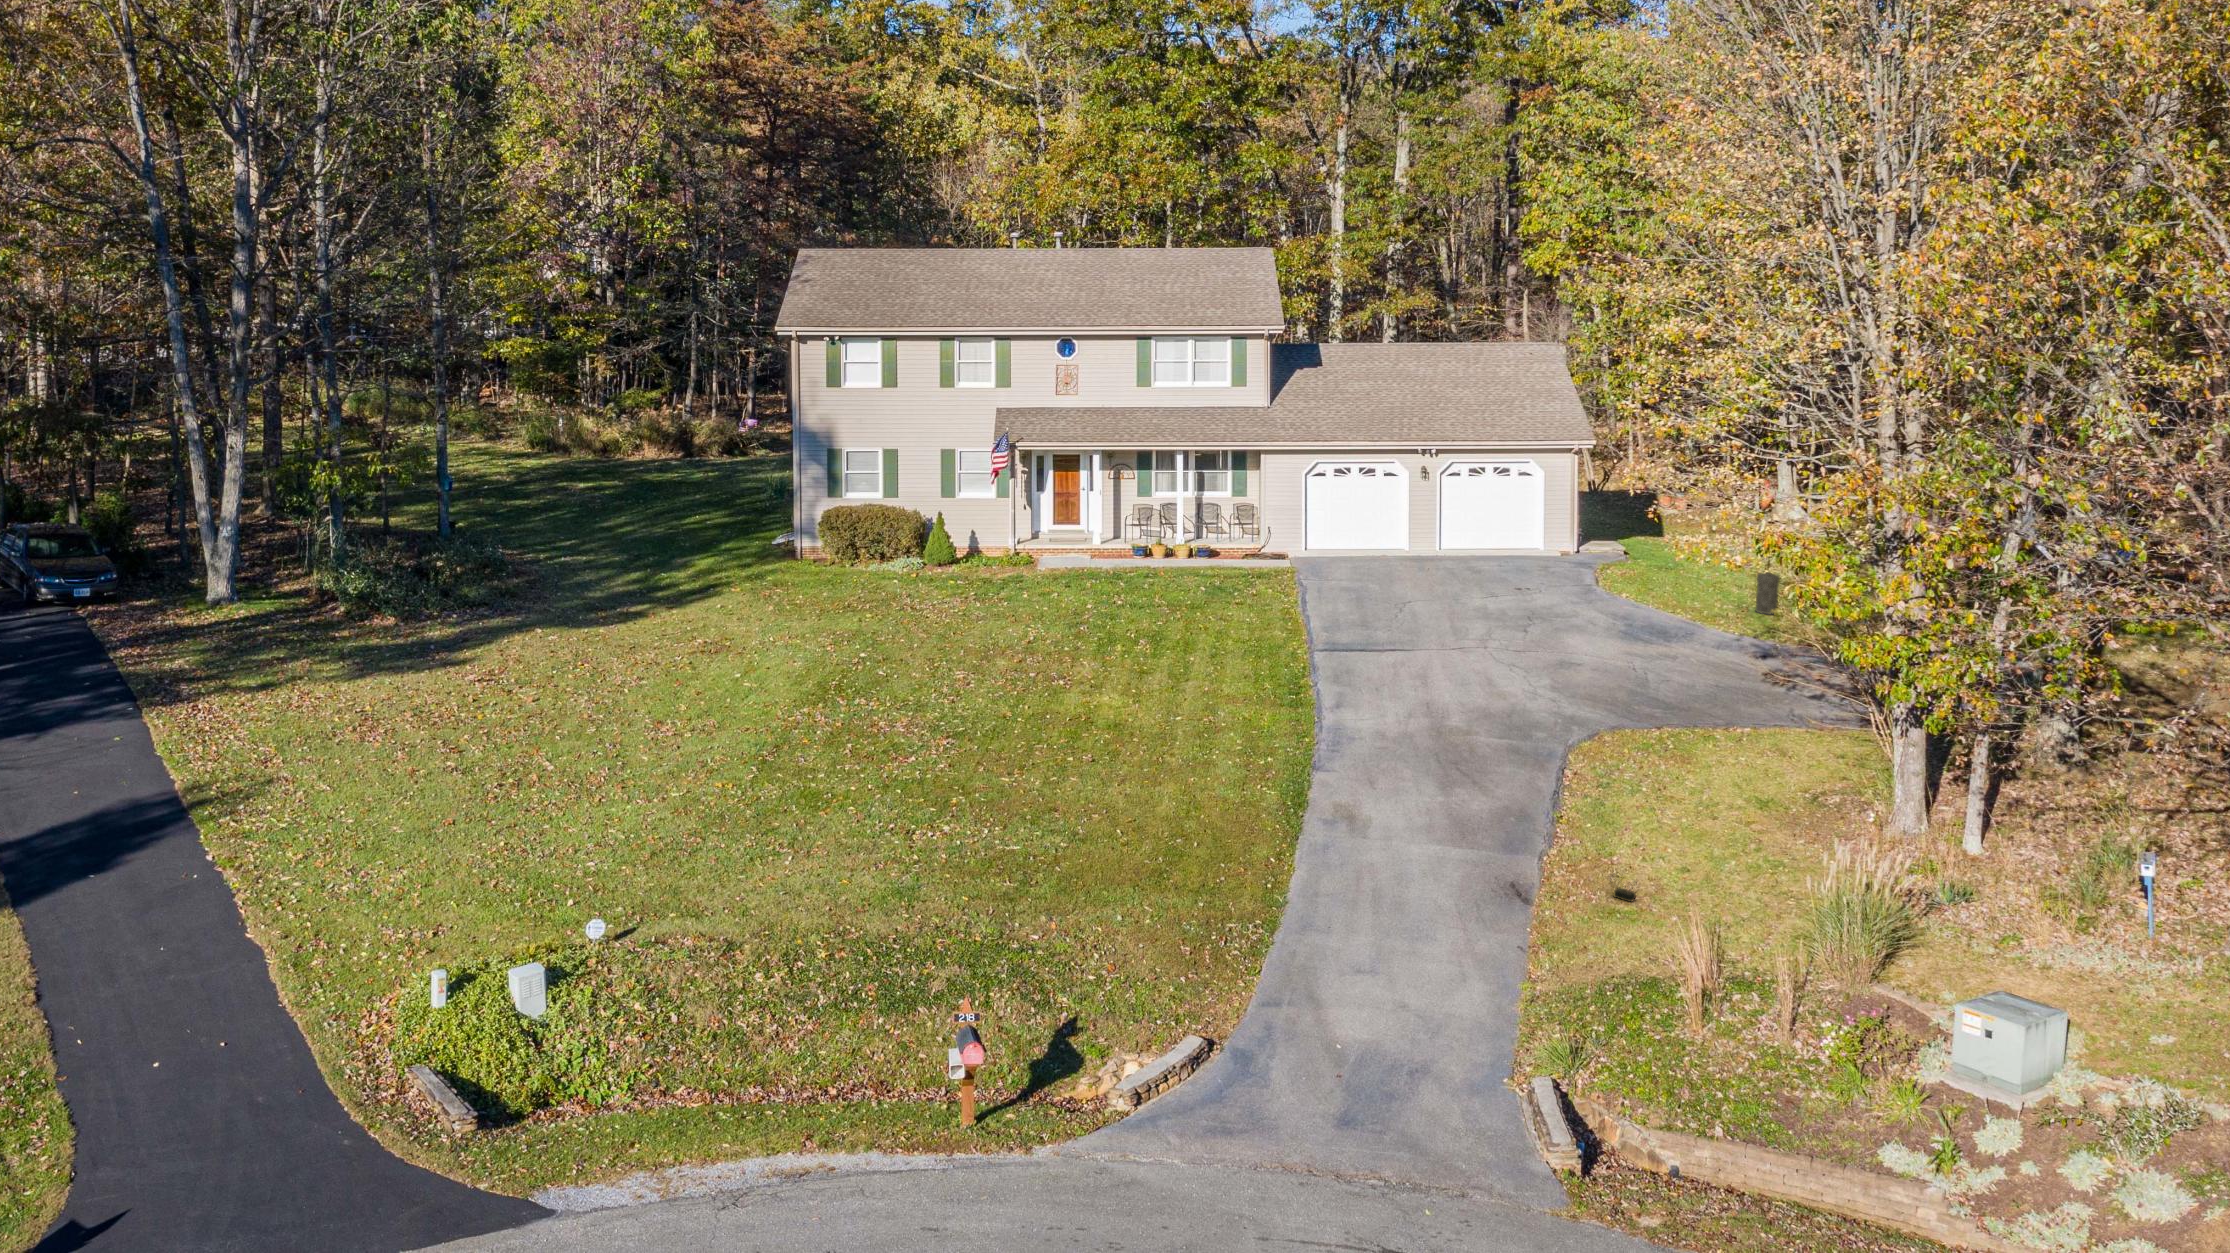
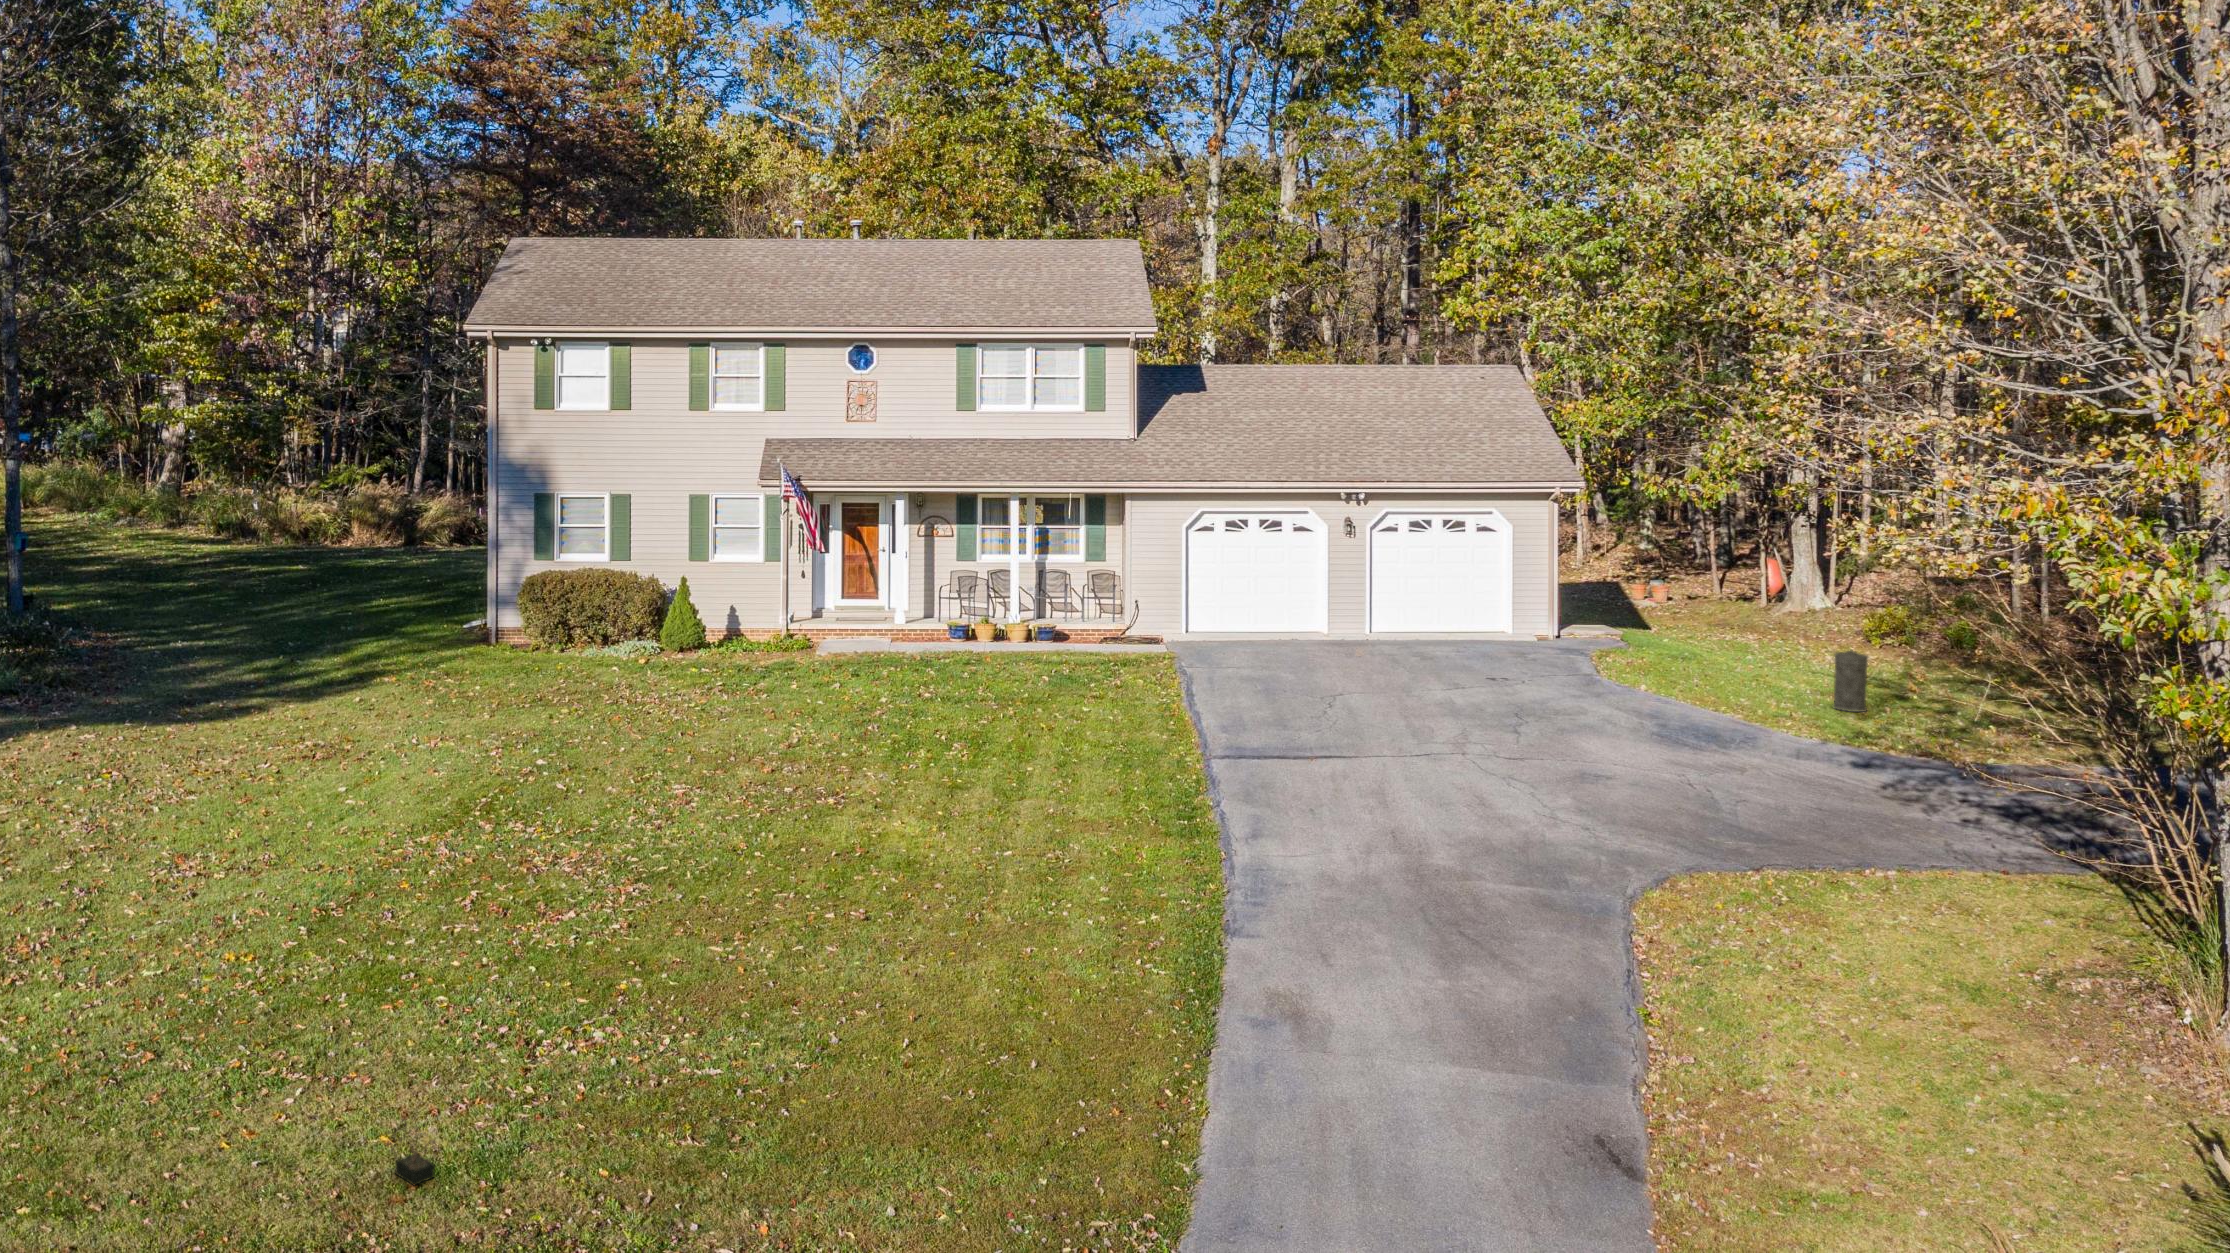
decorative plant: present [1610,874,1636,902] -> present [387,1118,441,1186]

